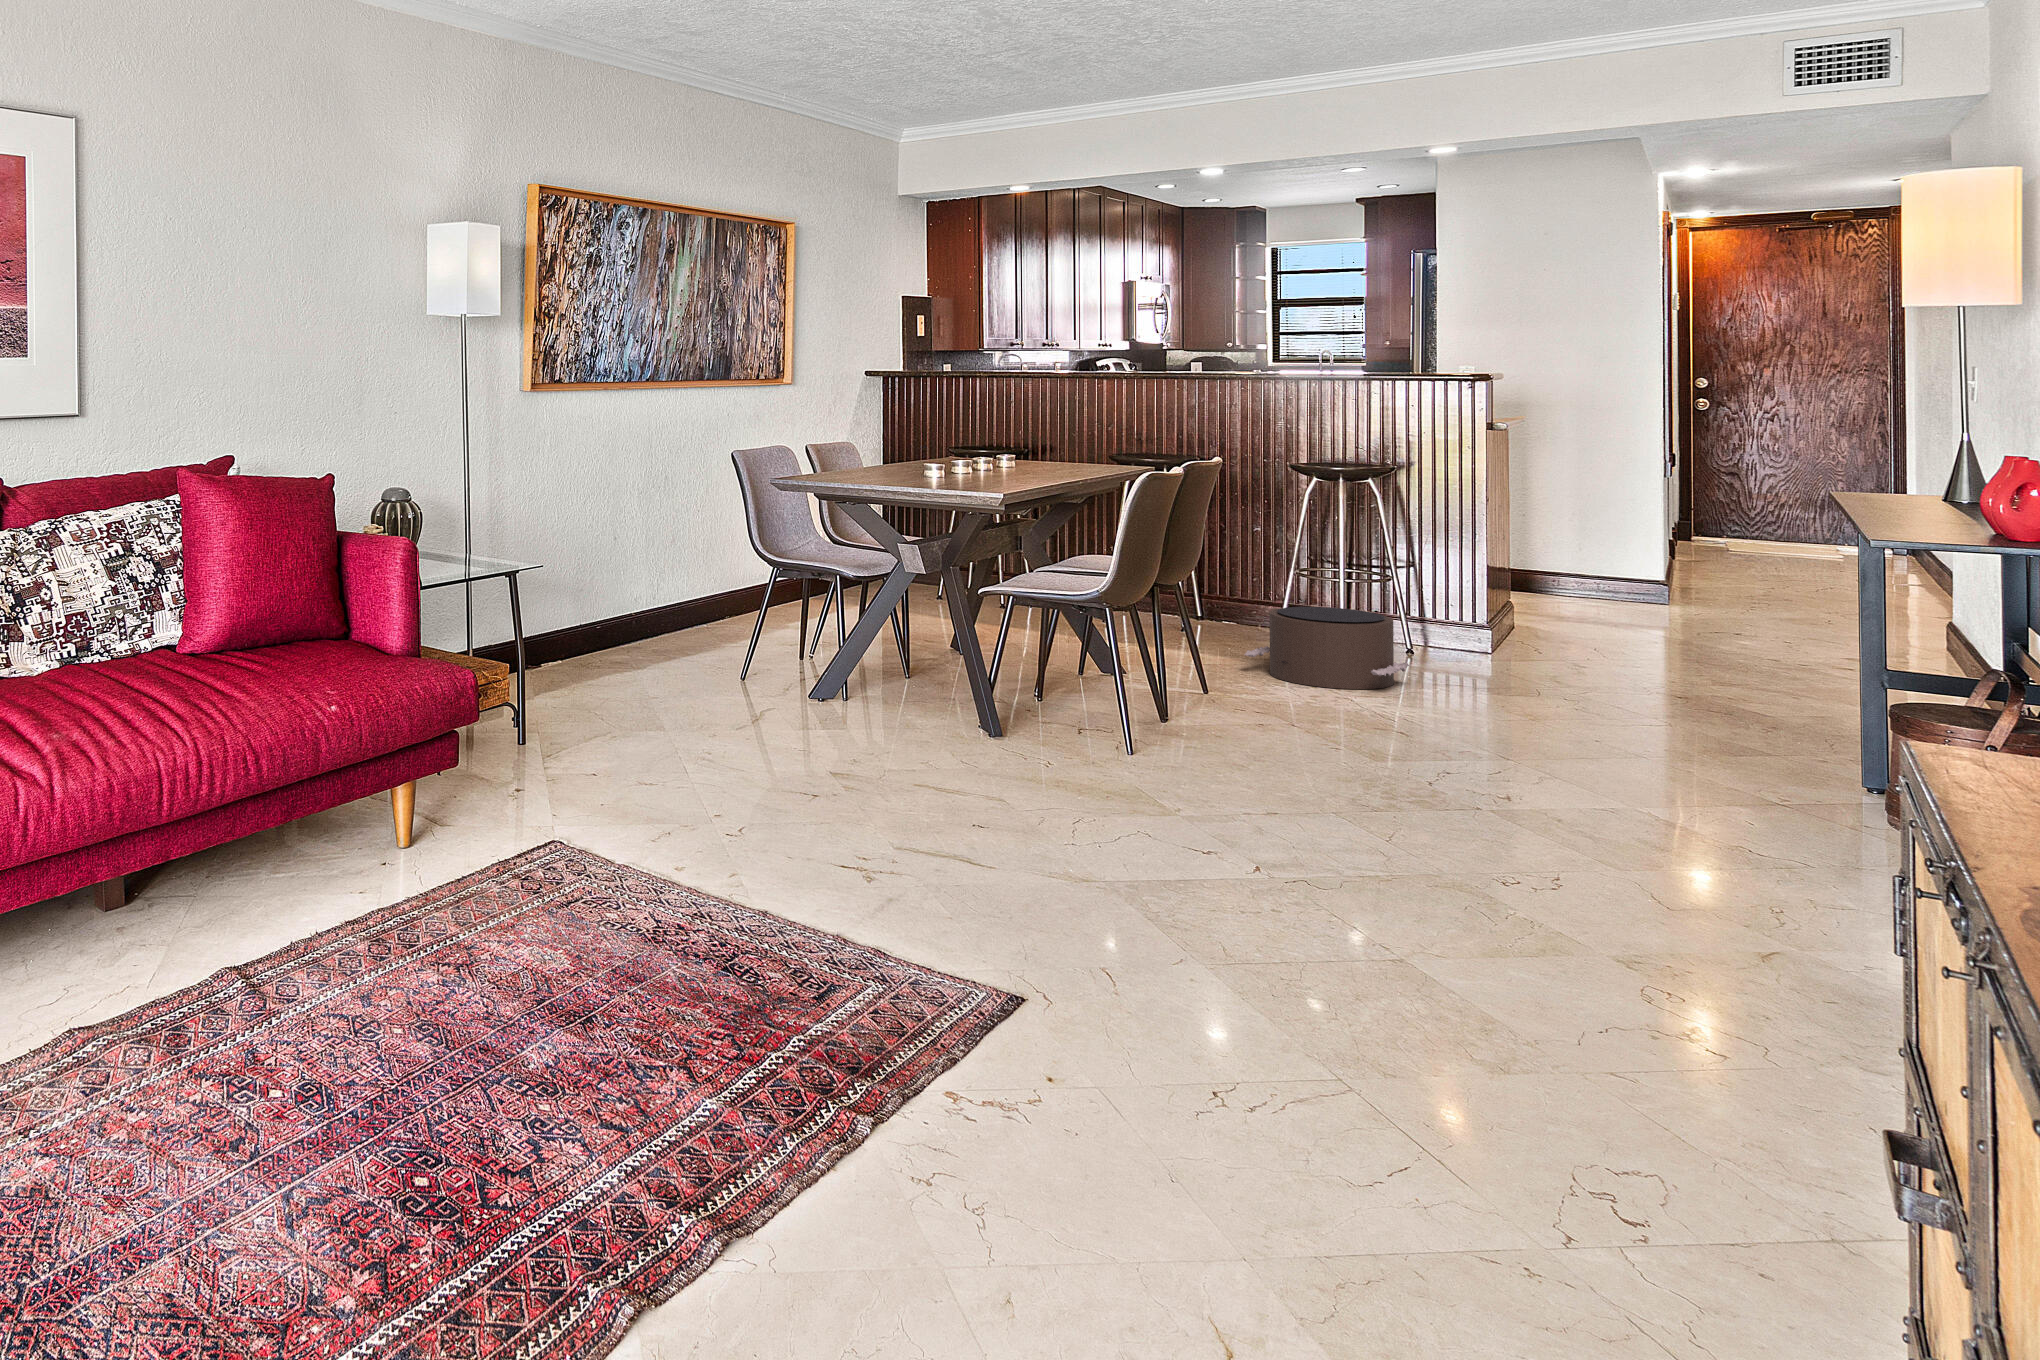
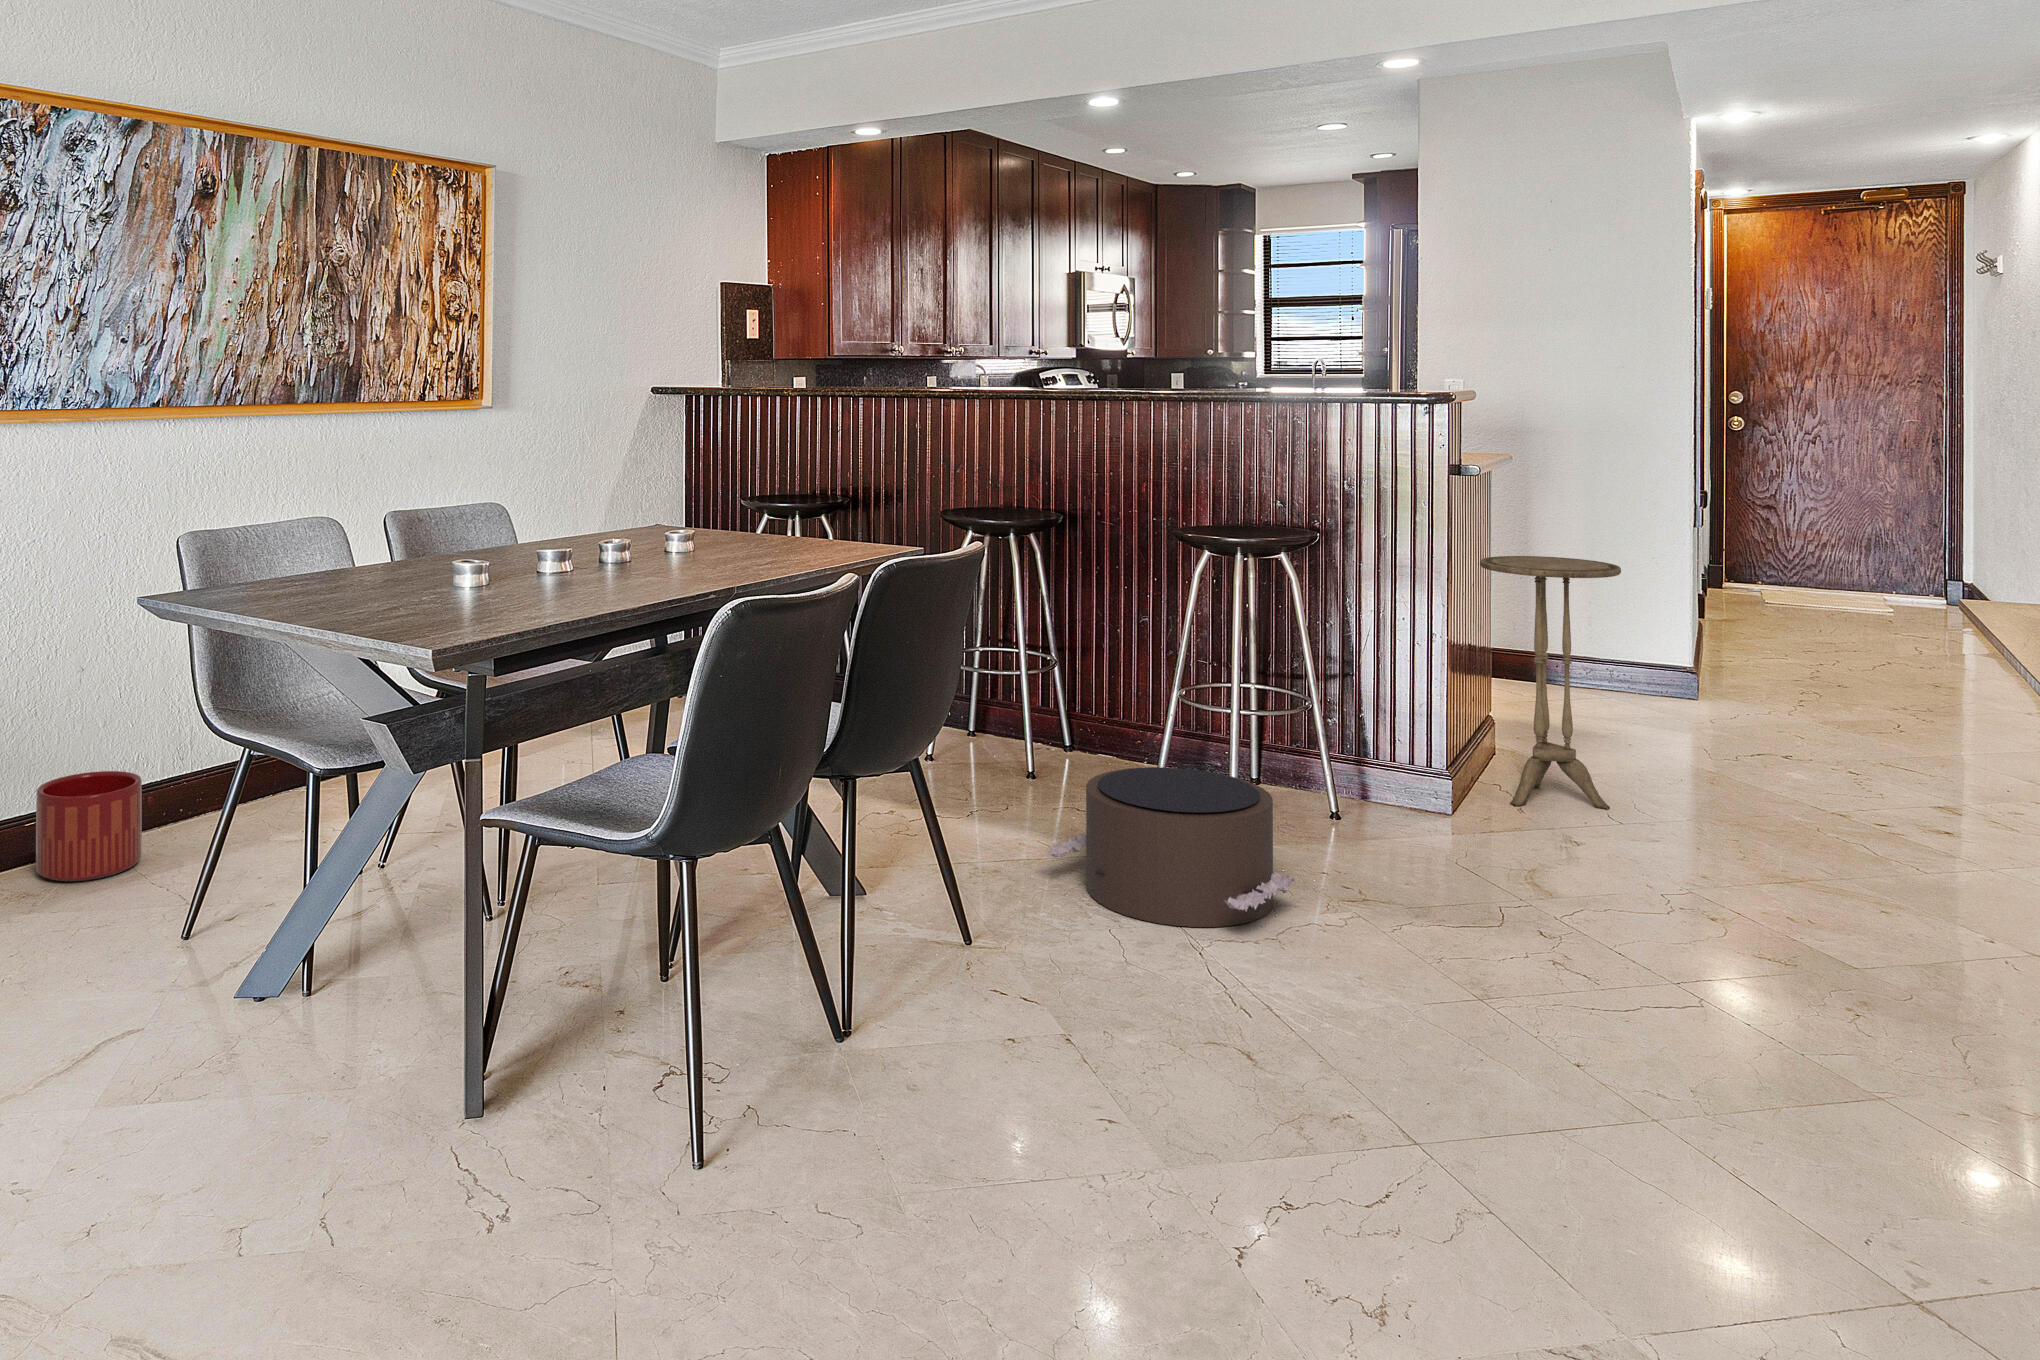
side table: none [1512,485,1612,650] -> present [1480,556,1621,809]
planter: none [611,606,668,665] -> present [36,771,142,882]

